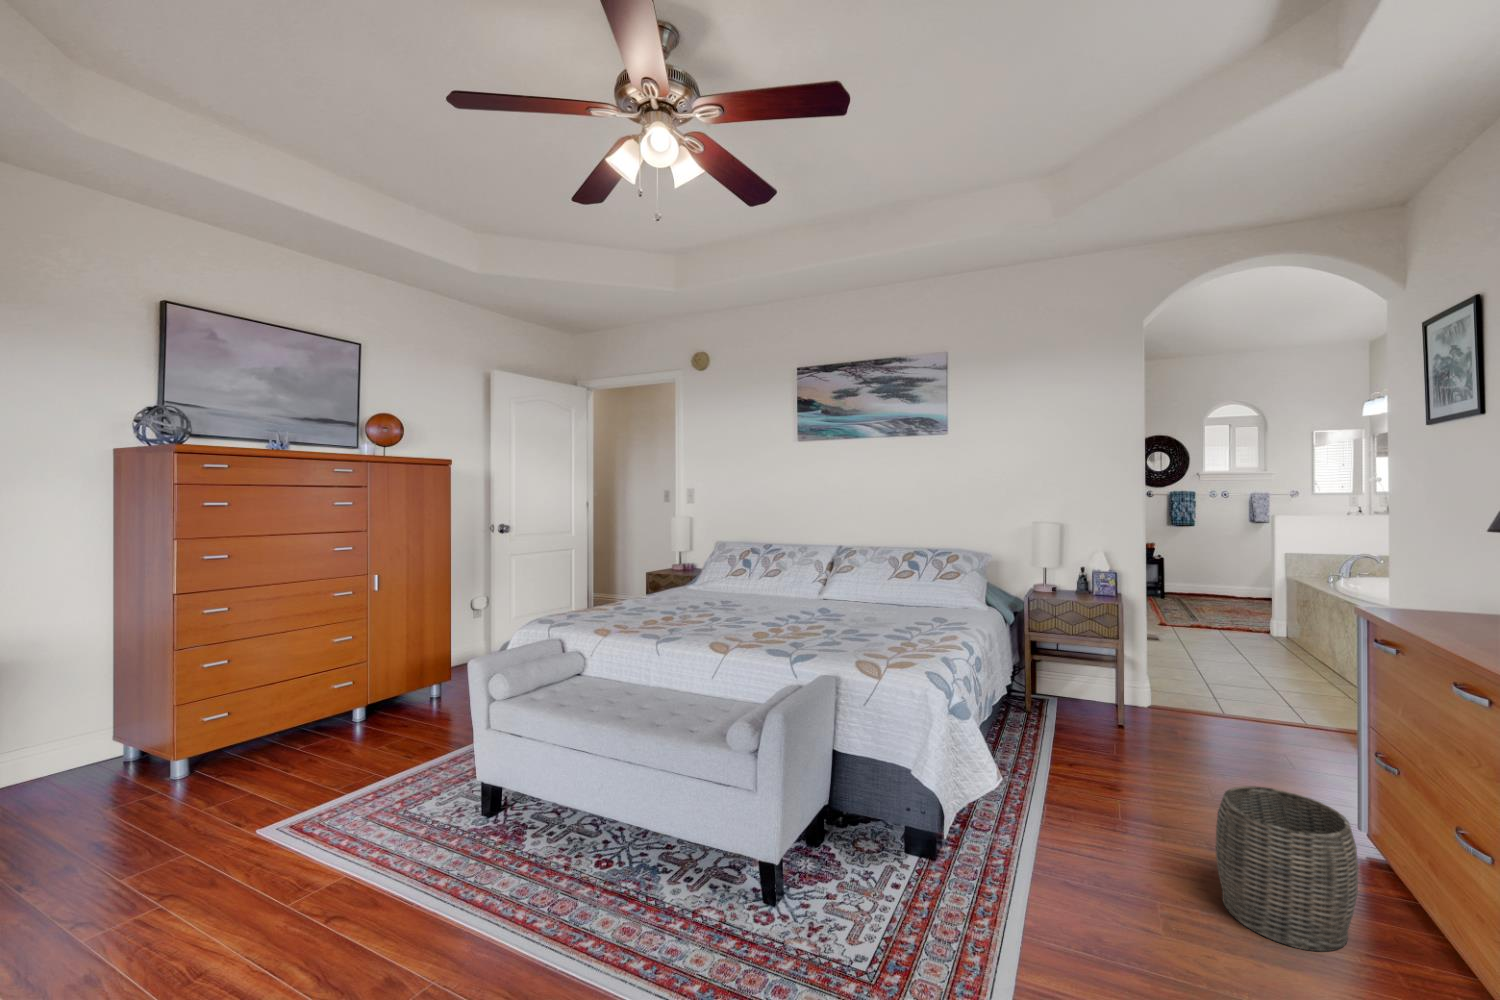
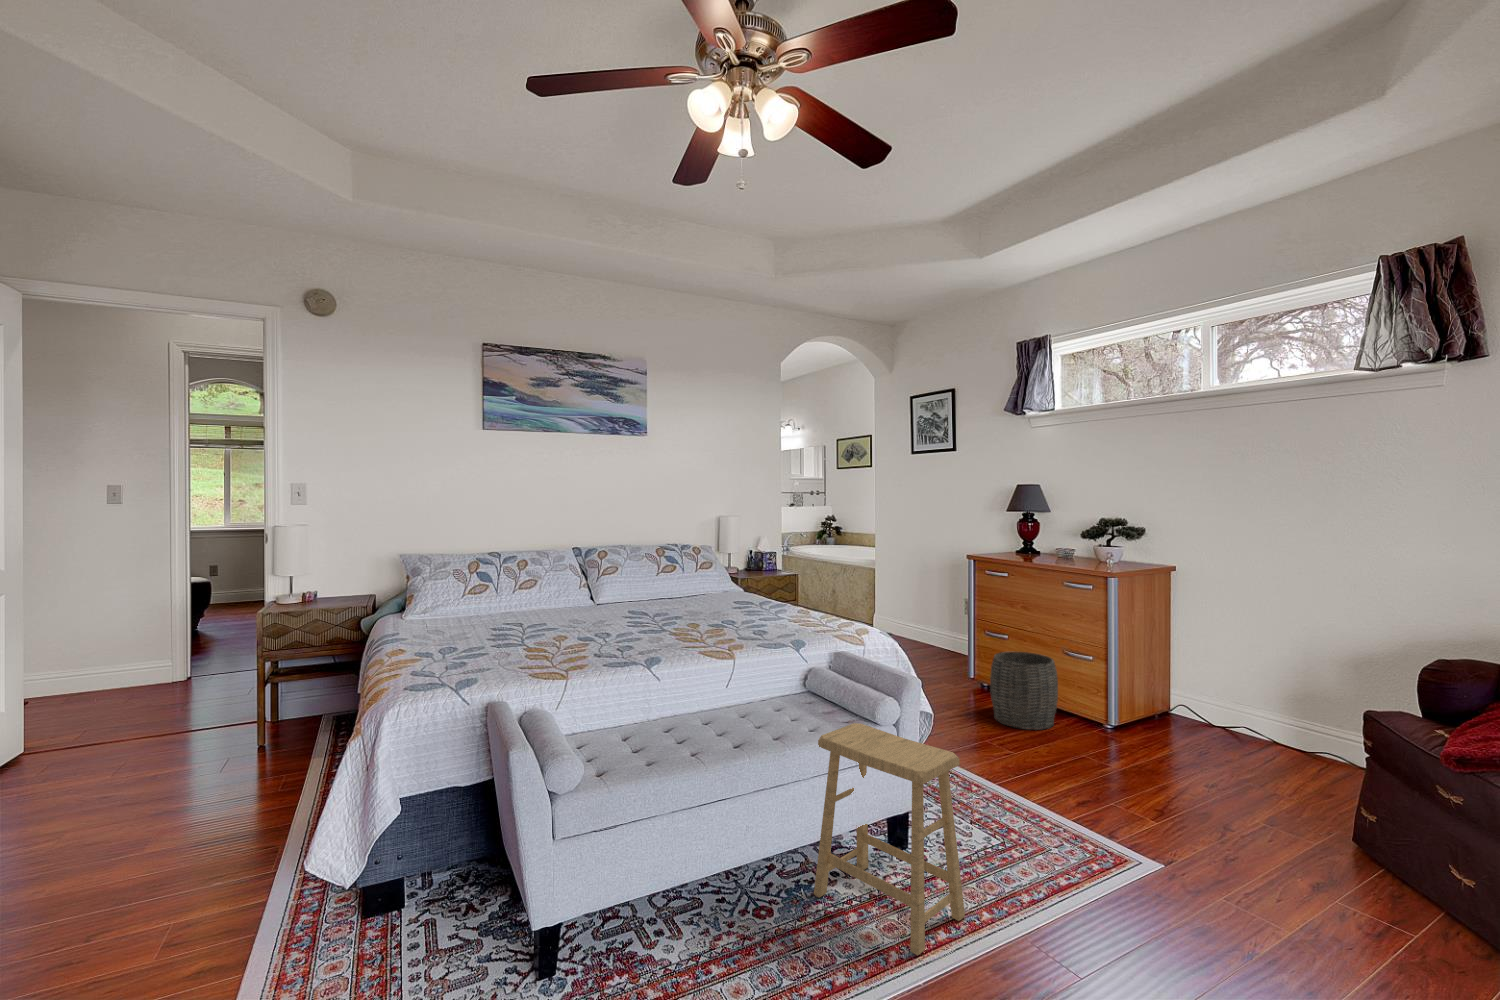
footstool: none [596,744,715,971] -> present [814,723,965,956]

